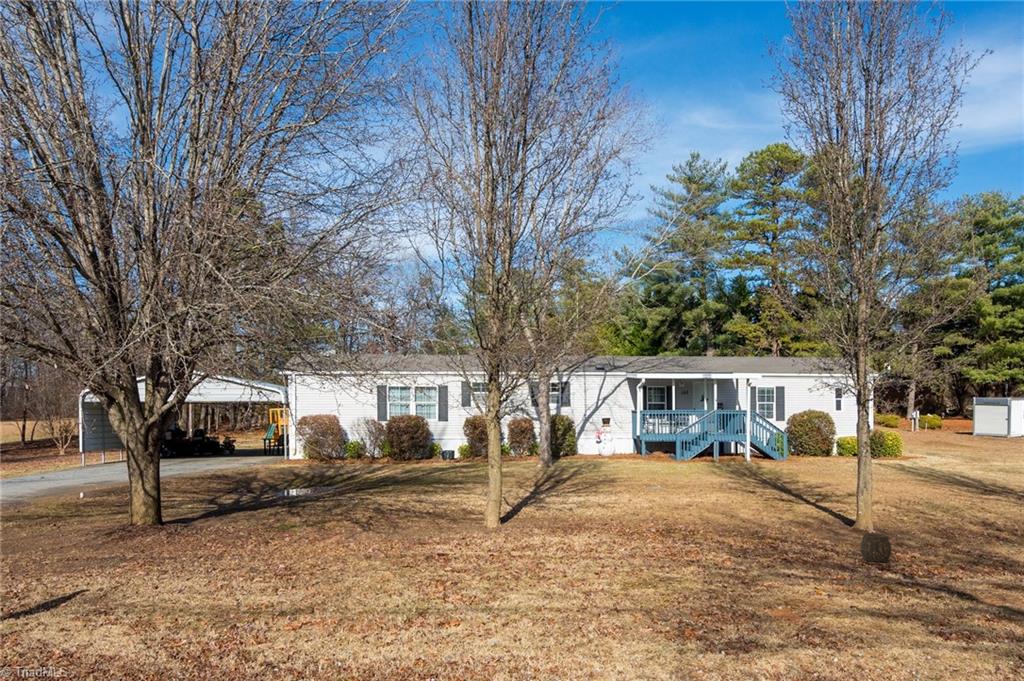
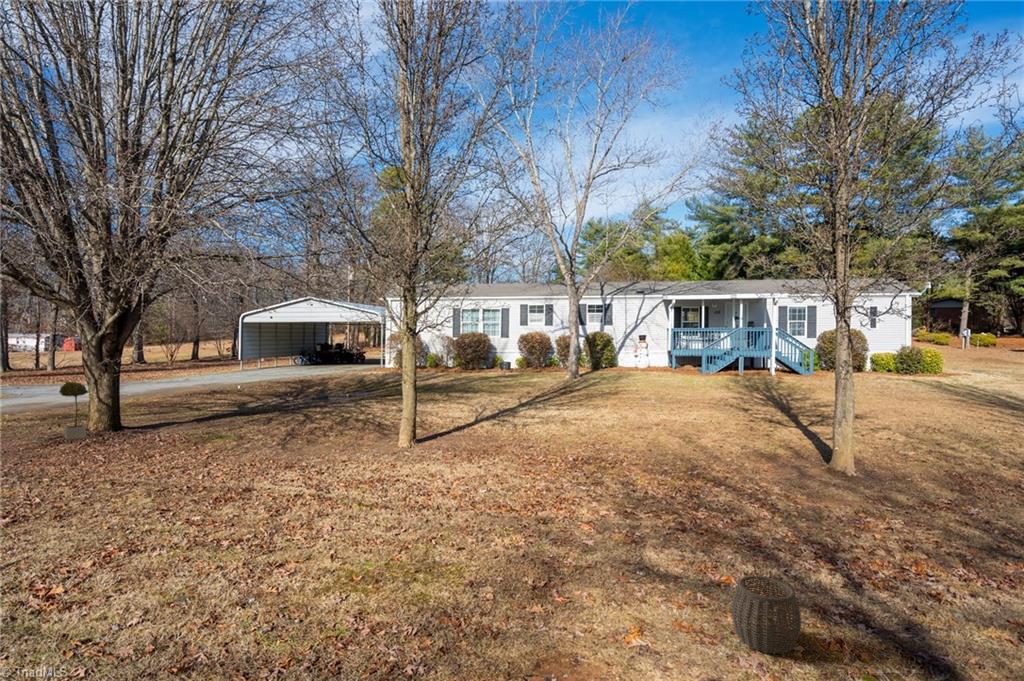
potted tree: none [204,464,227,521] -> present [59,381,89,440]

